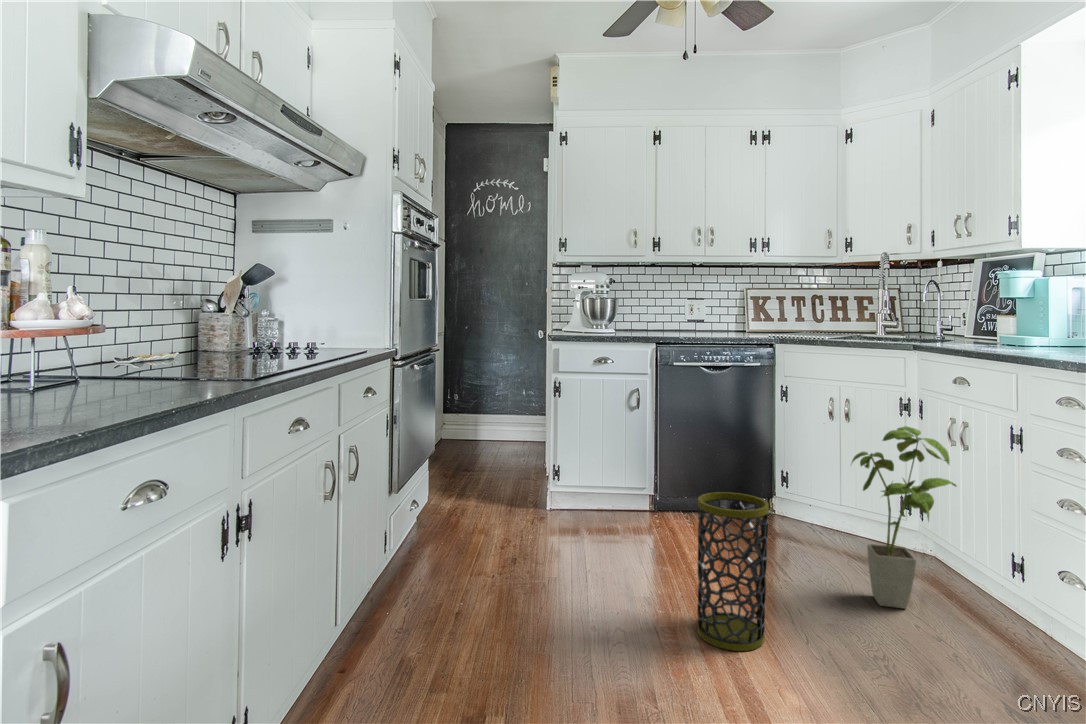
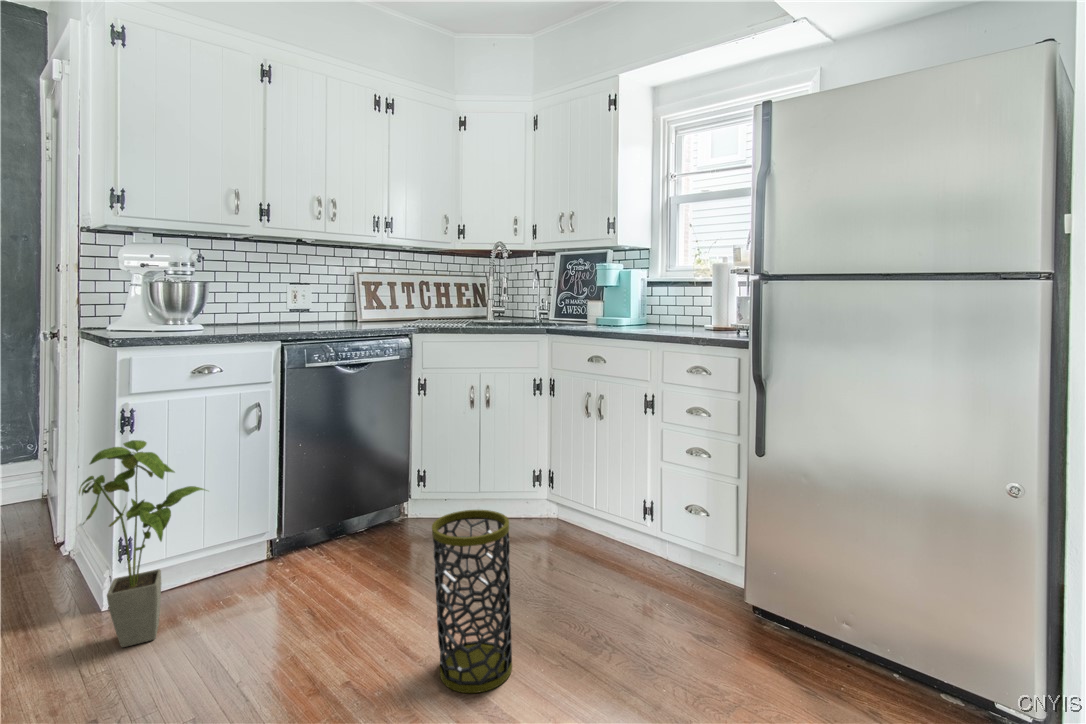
house plant: present [852,426,956,608] -> present [79,440,207,647]

